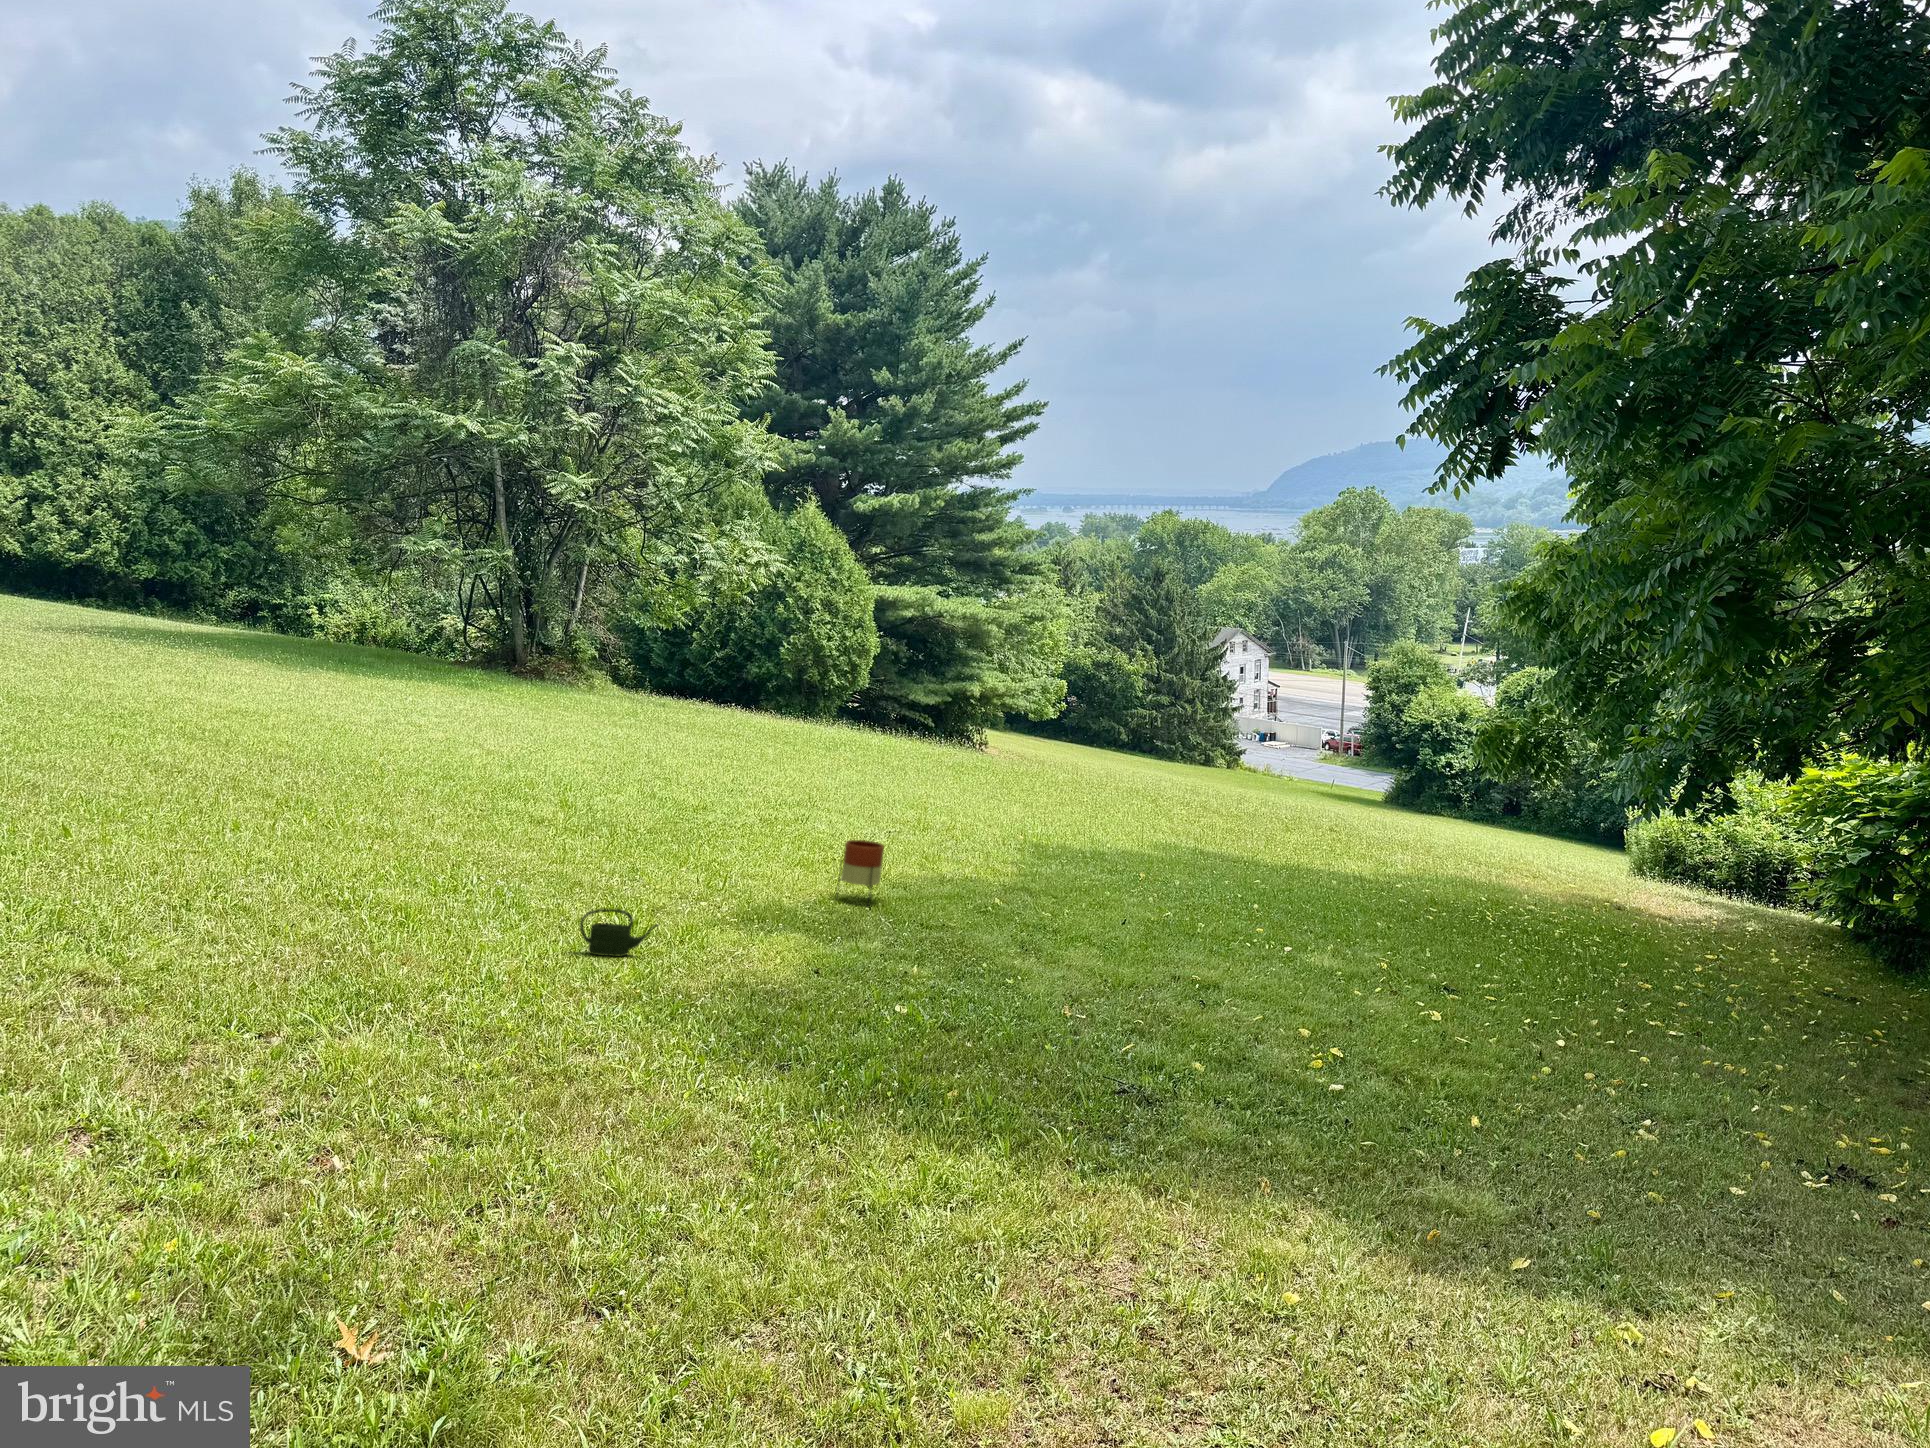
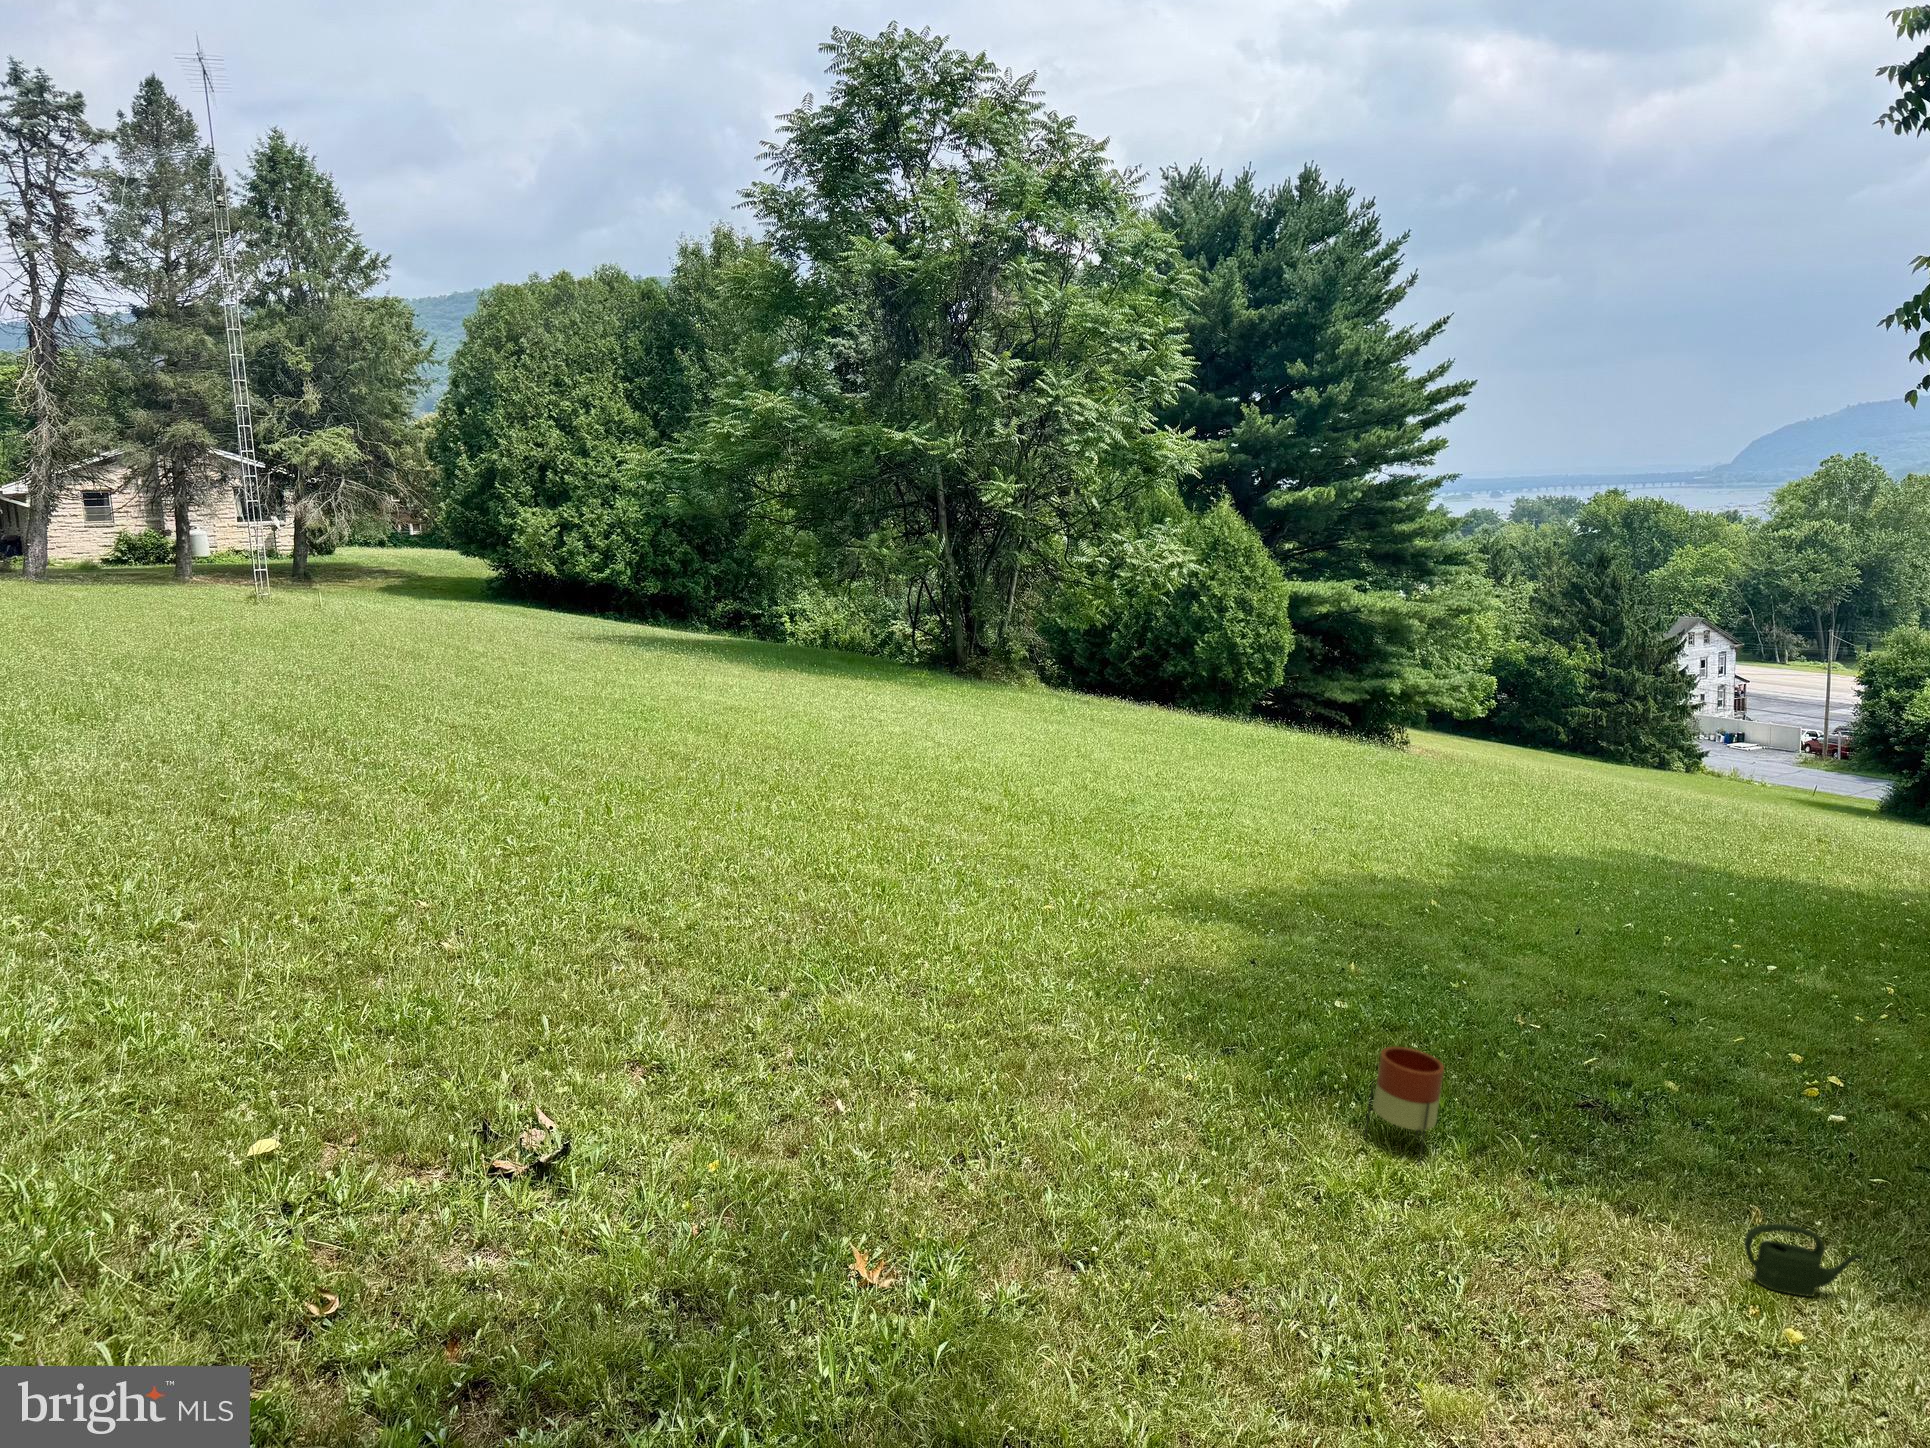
watering can: present [580,909,659,957] -> present [1744,1224,1864,1297]

